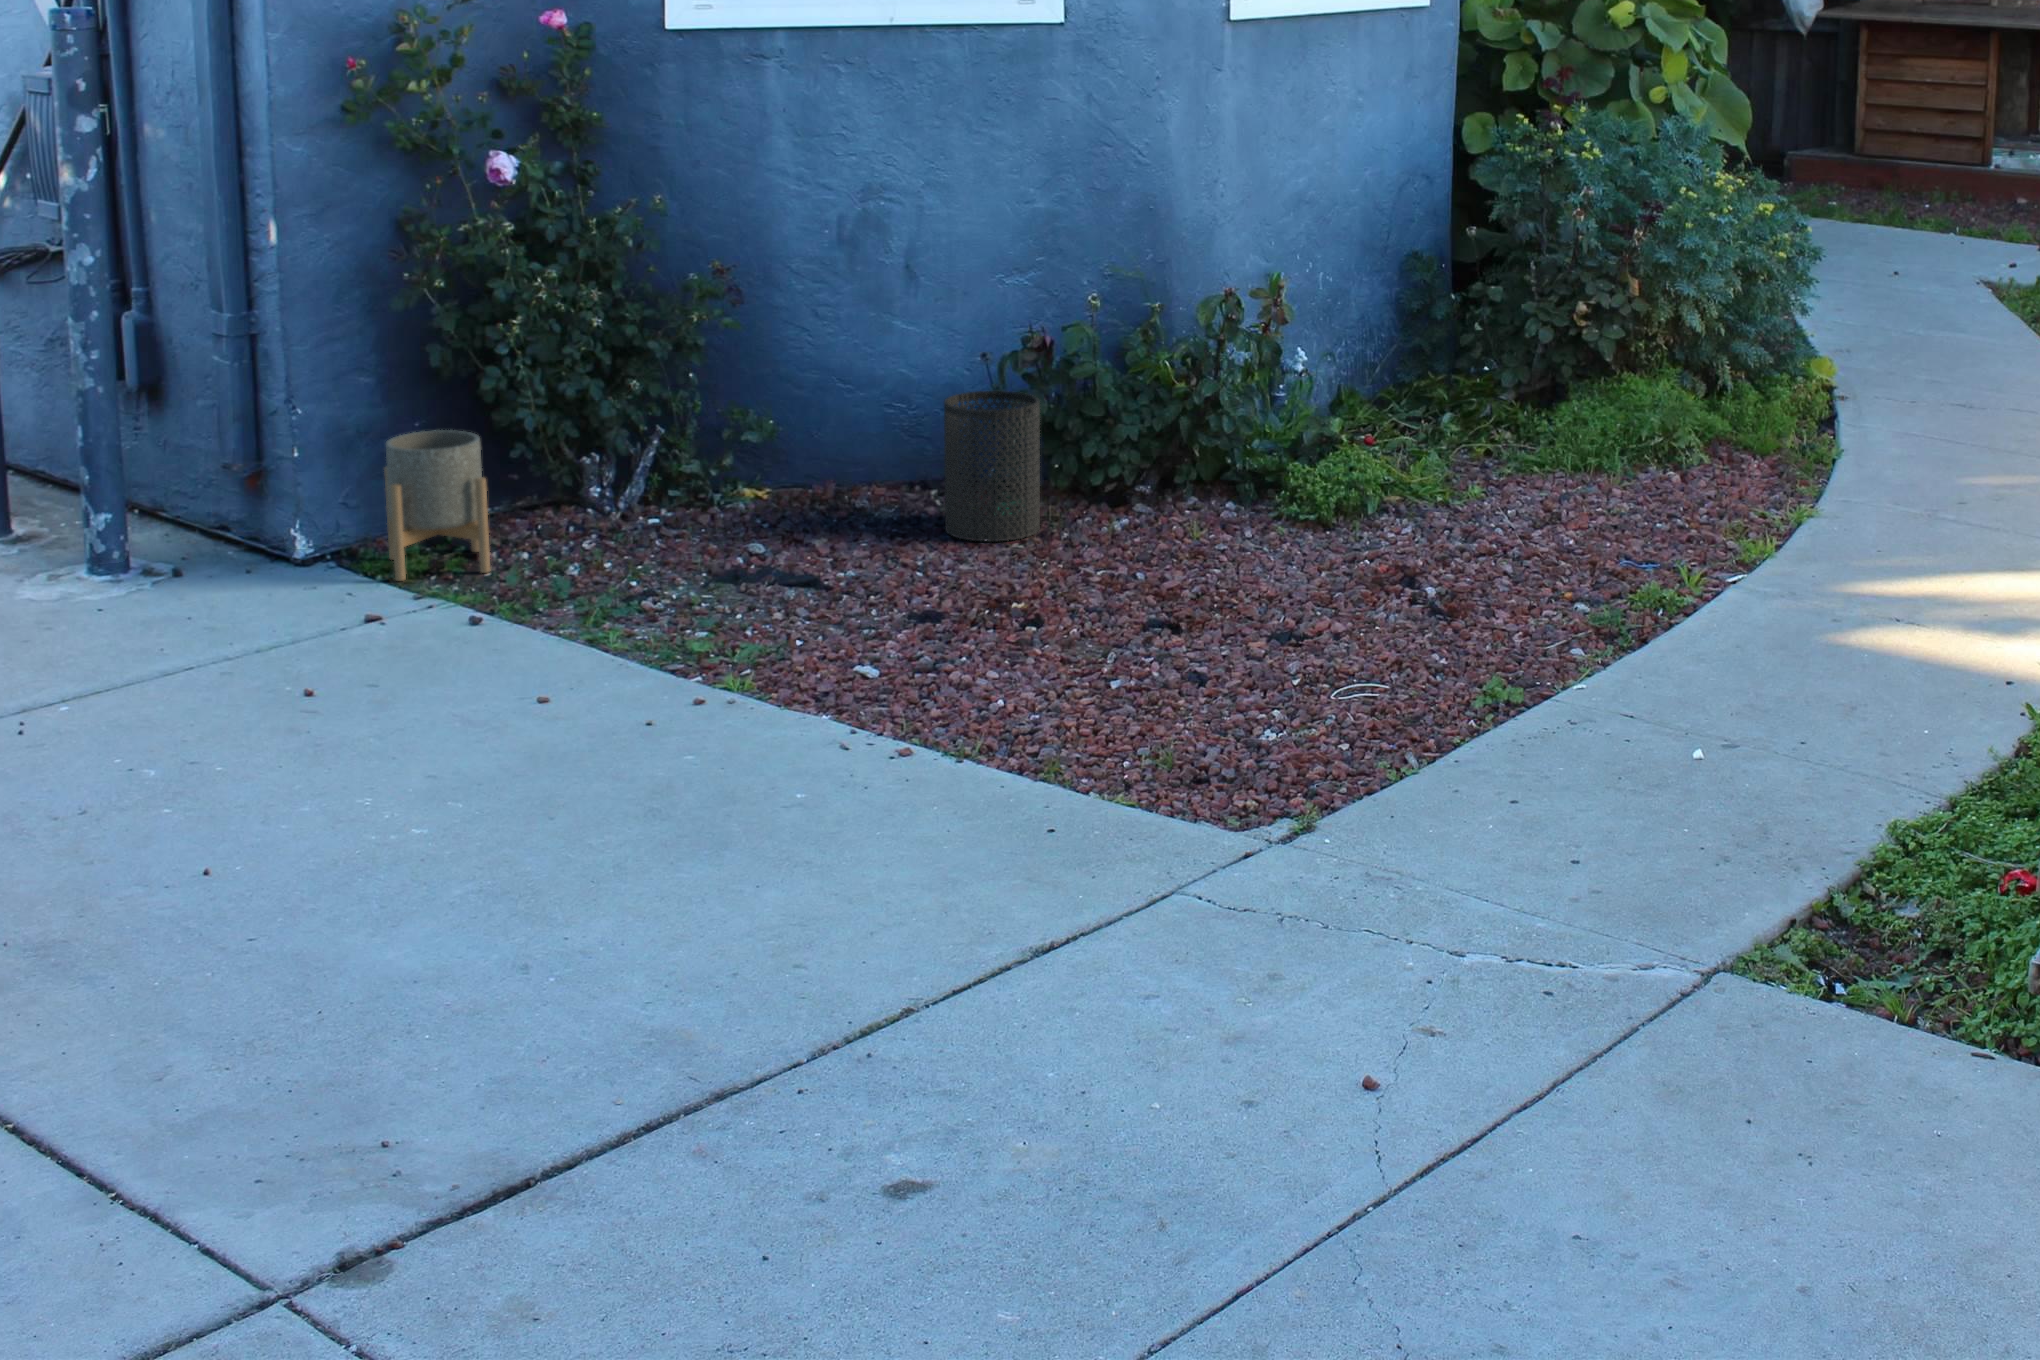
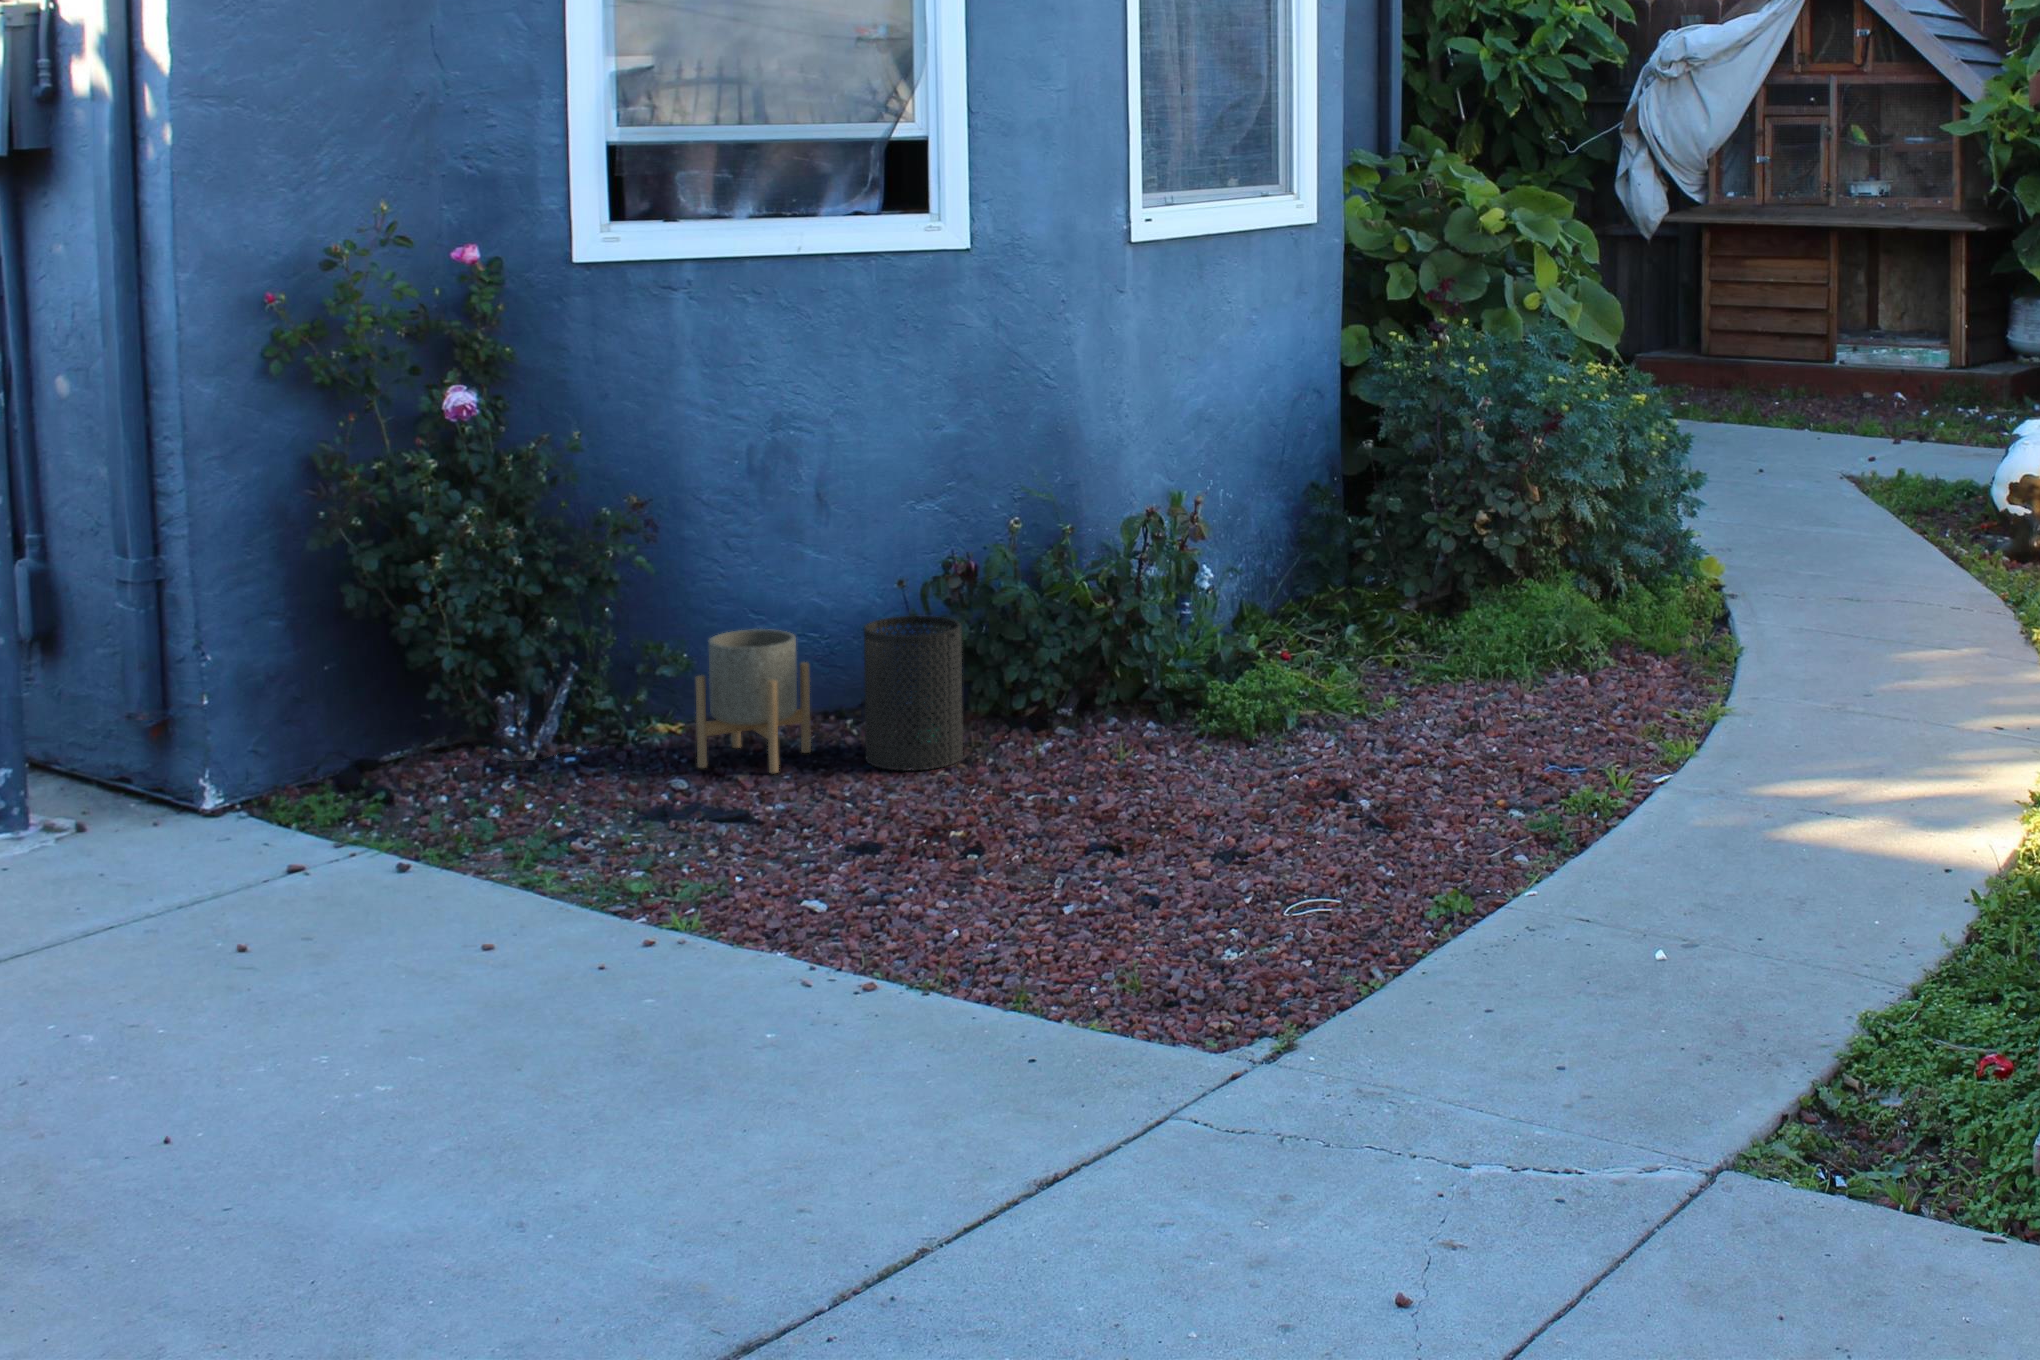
planter: present [384,430,490,581] -> present [695,629,811,773]

